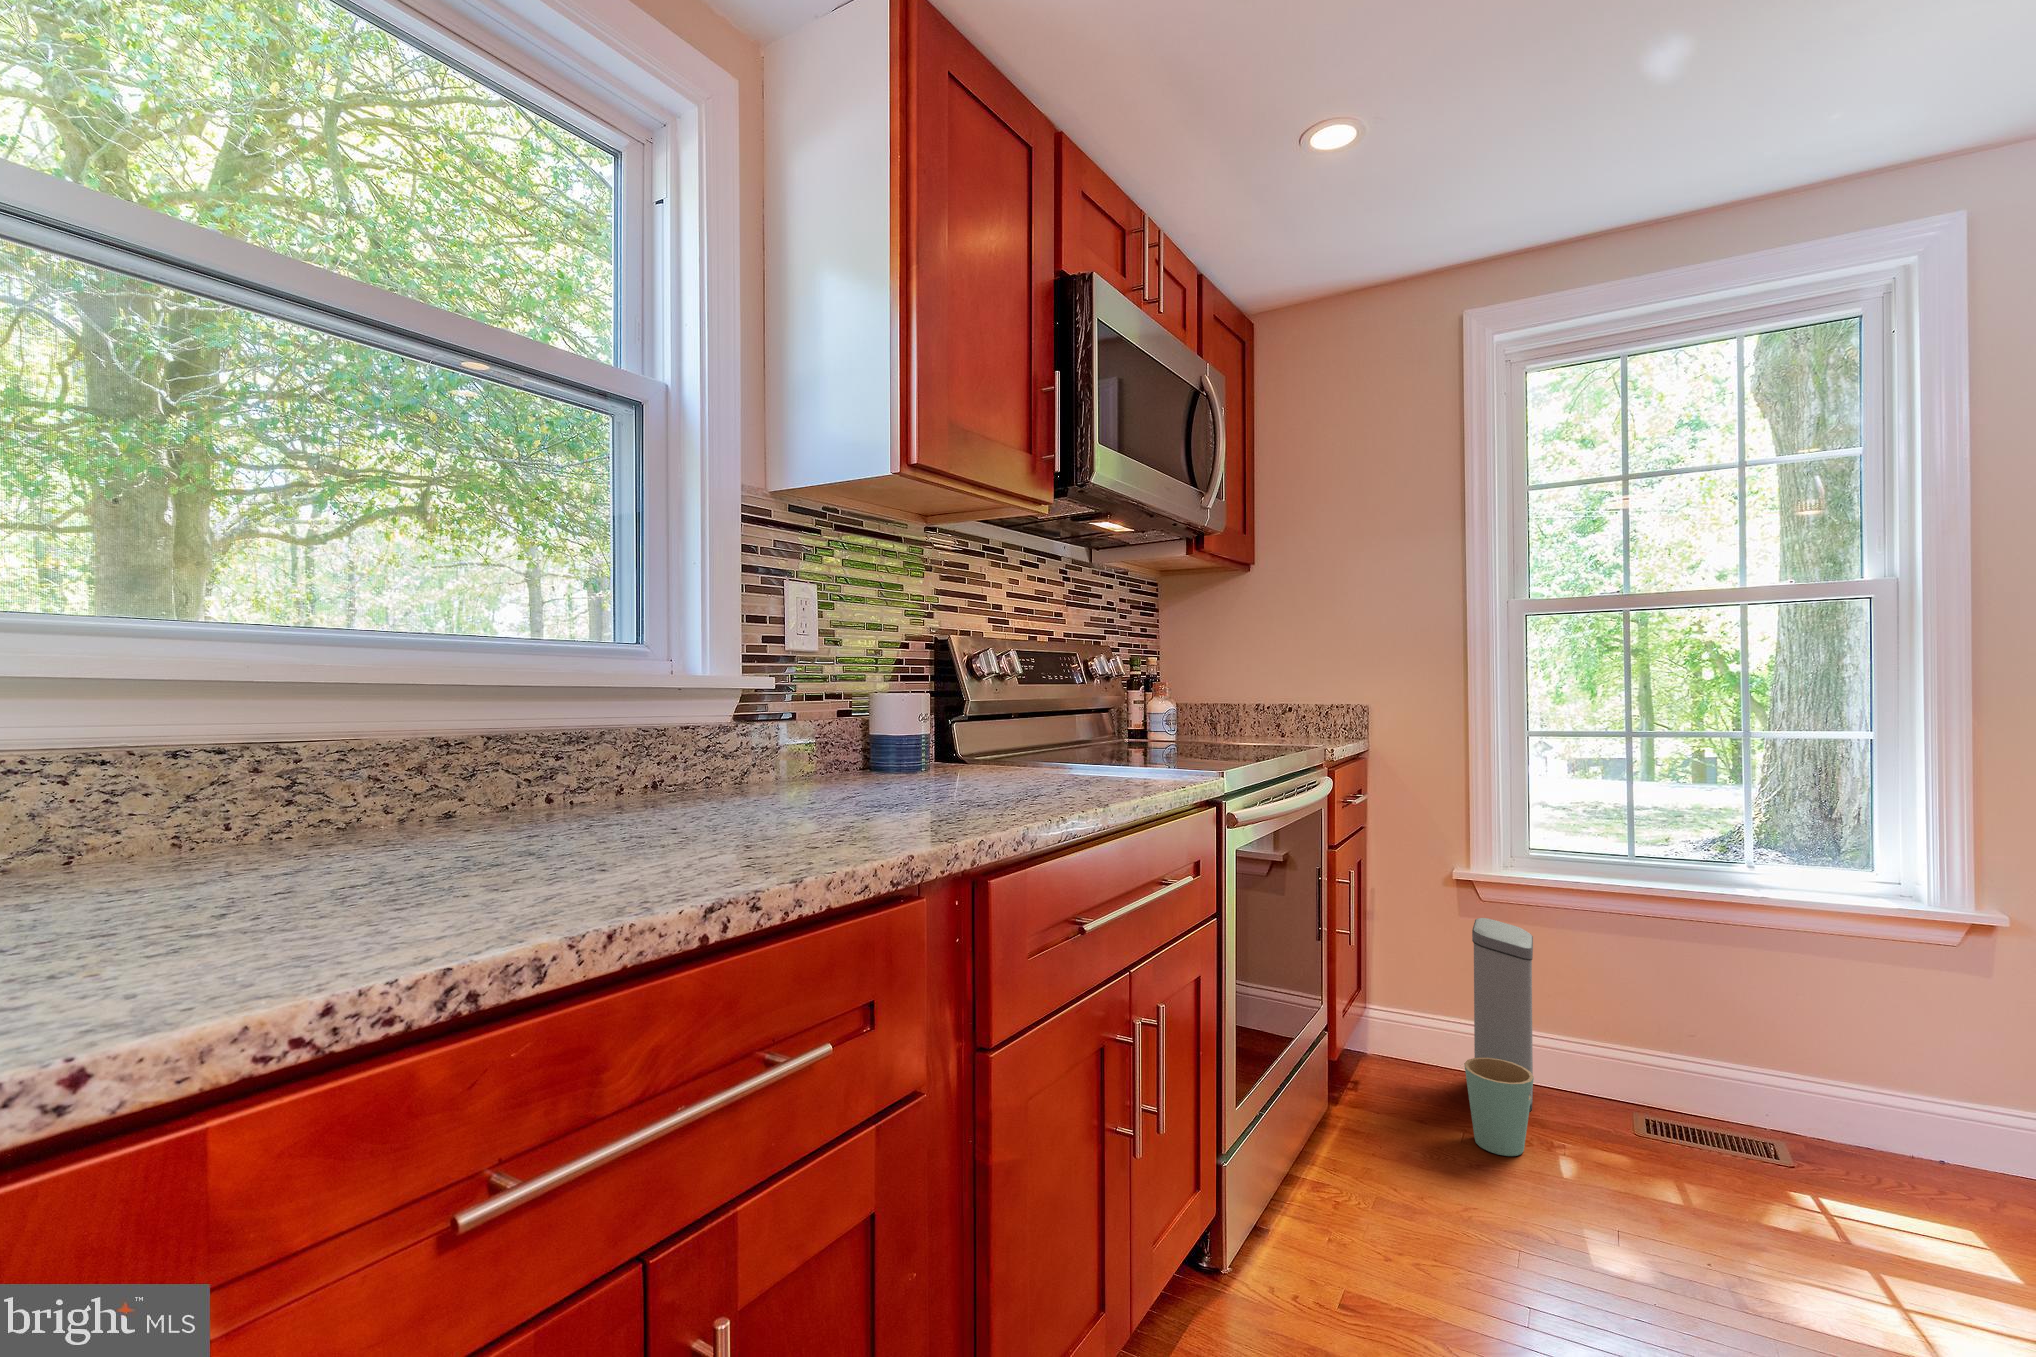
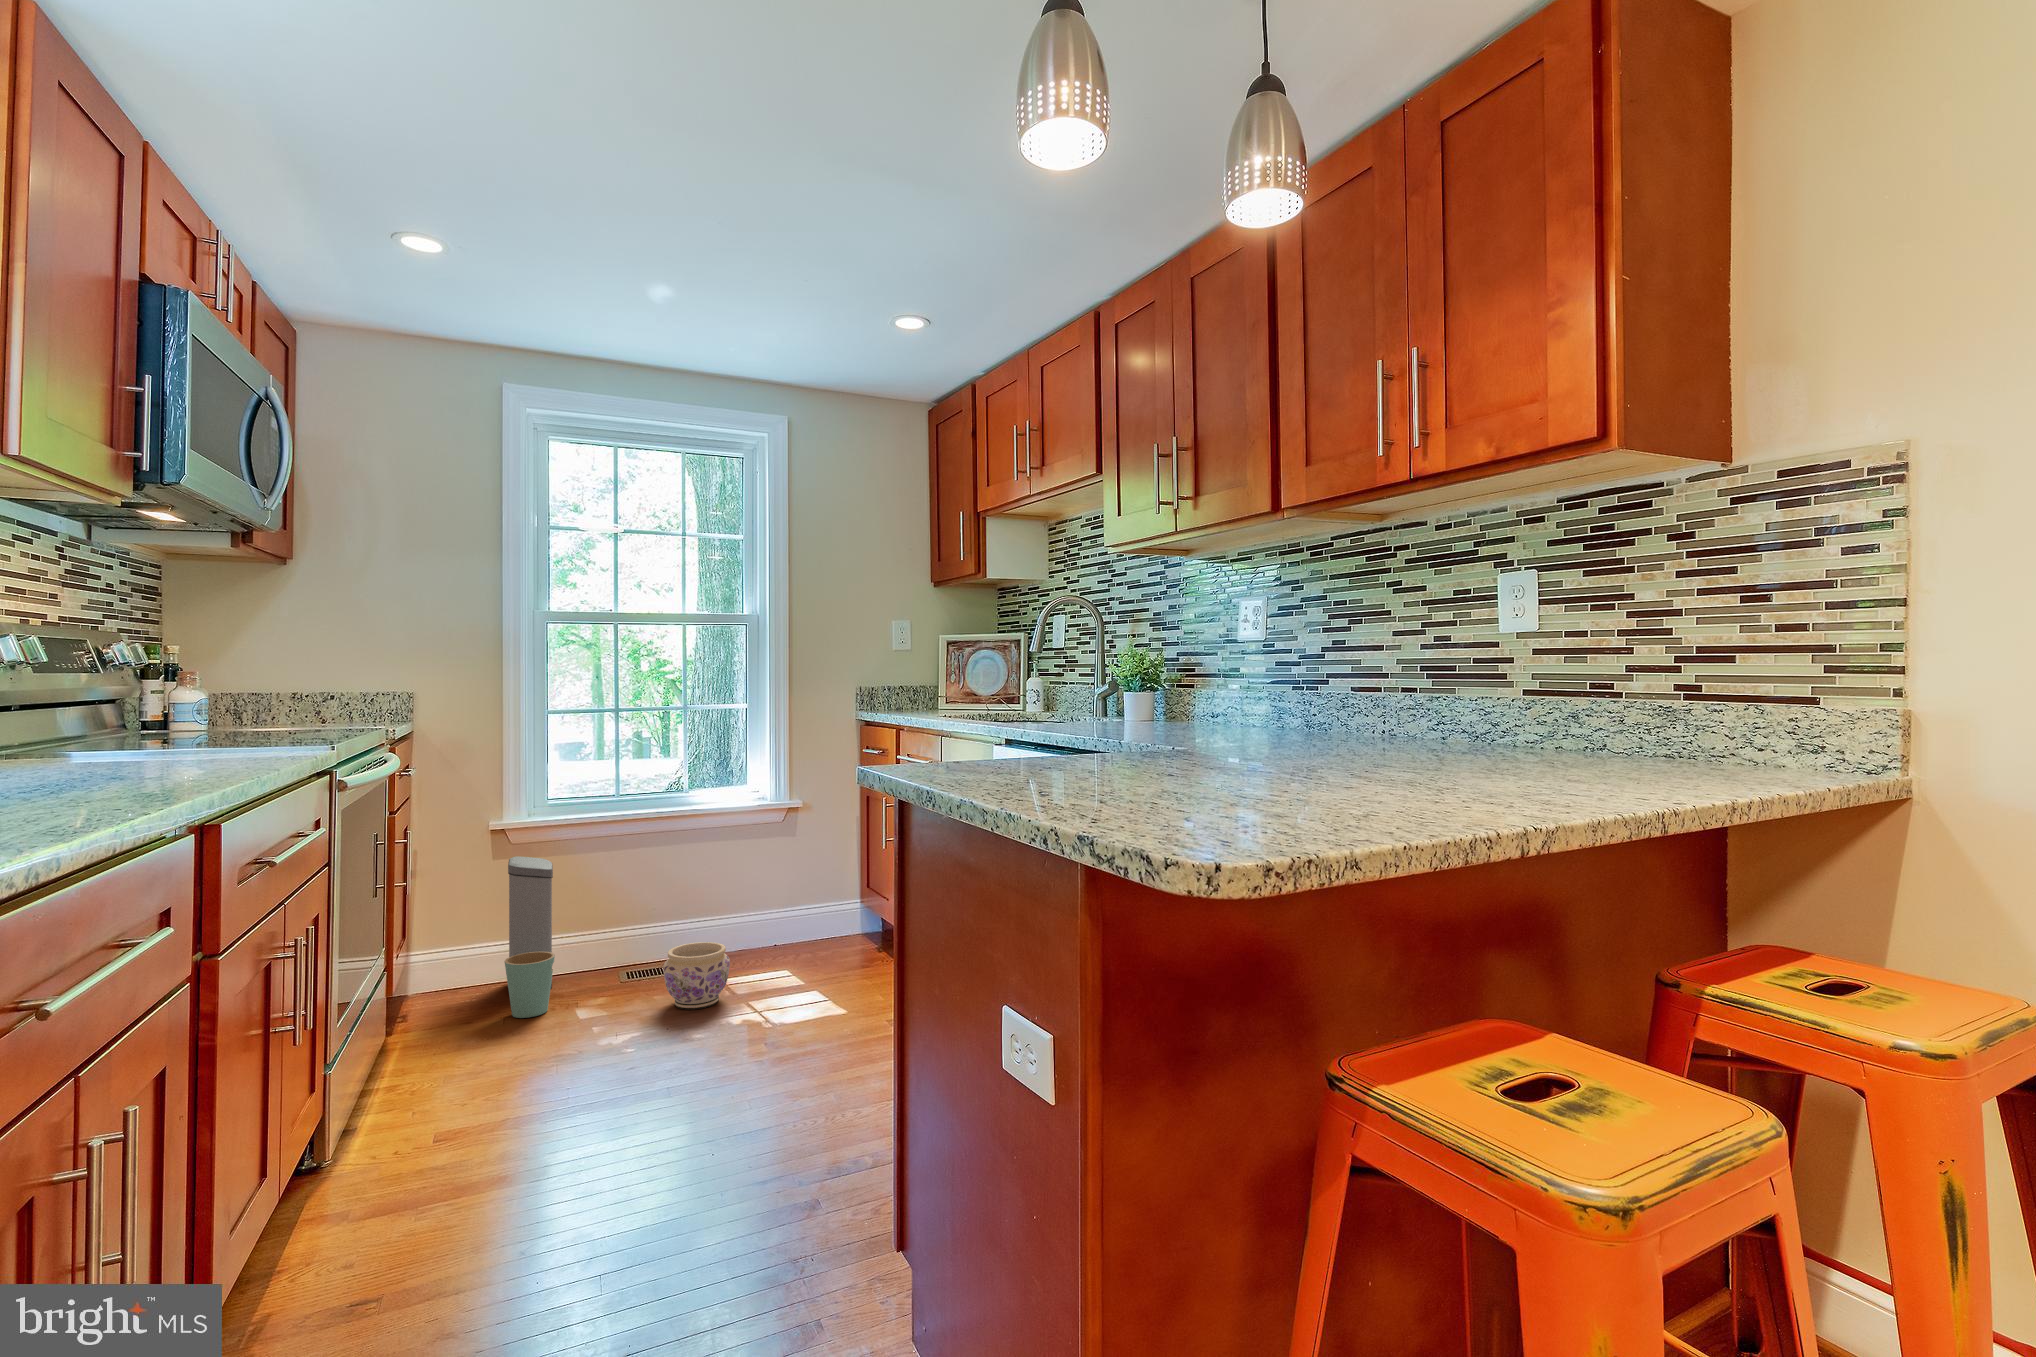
planter: none [1717,1134,1862,1273] -> present [663,942,730,1010]

